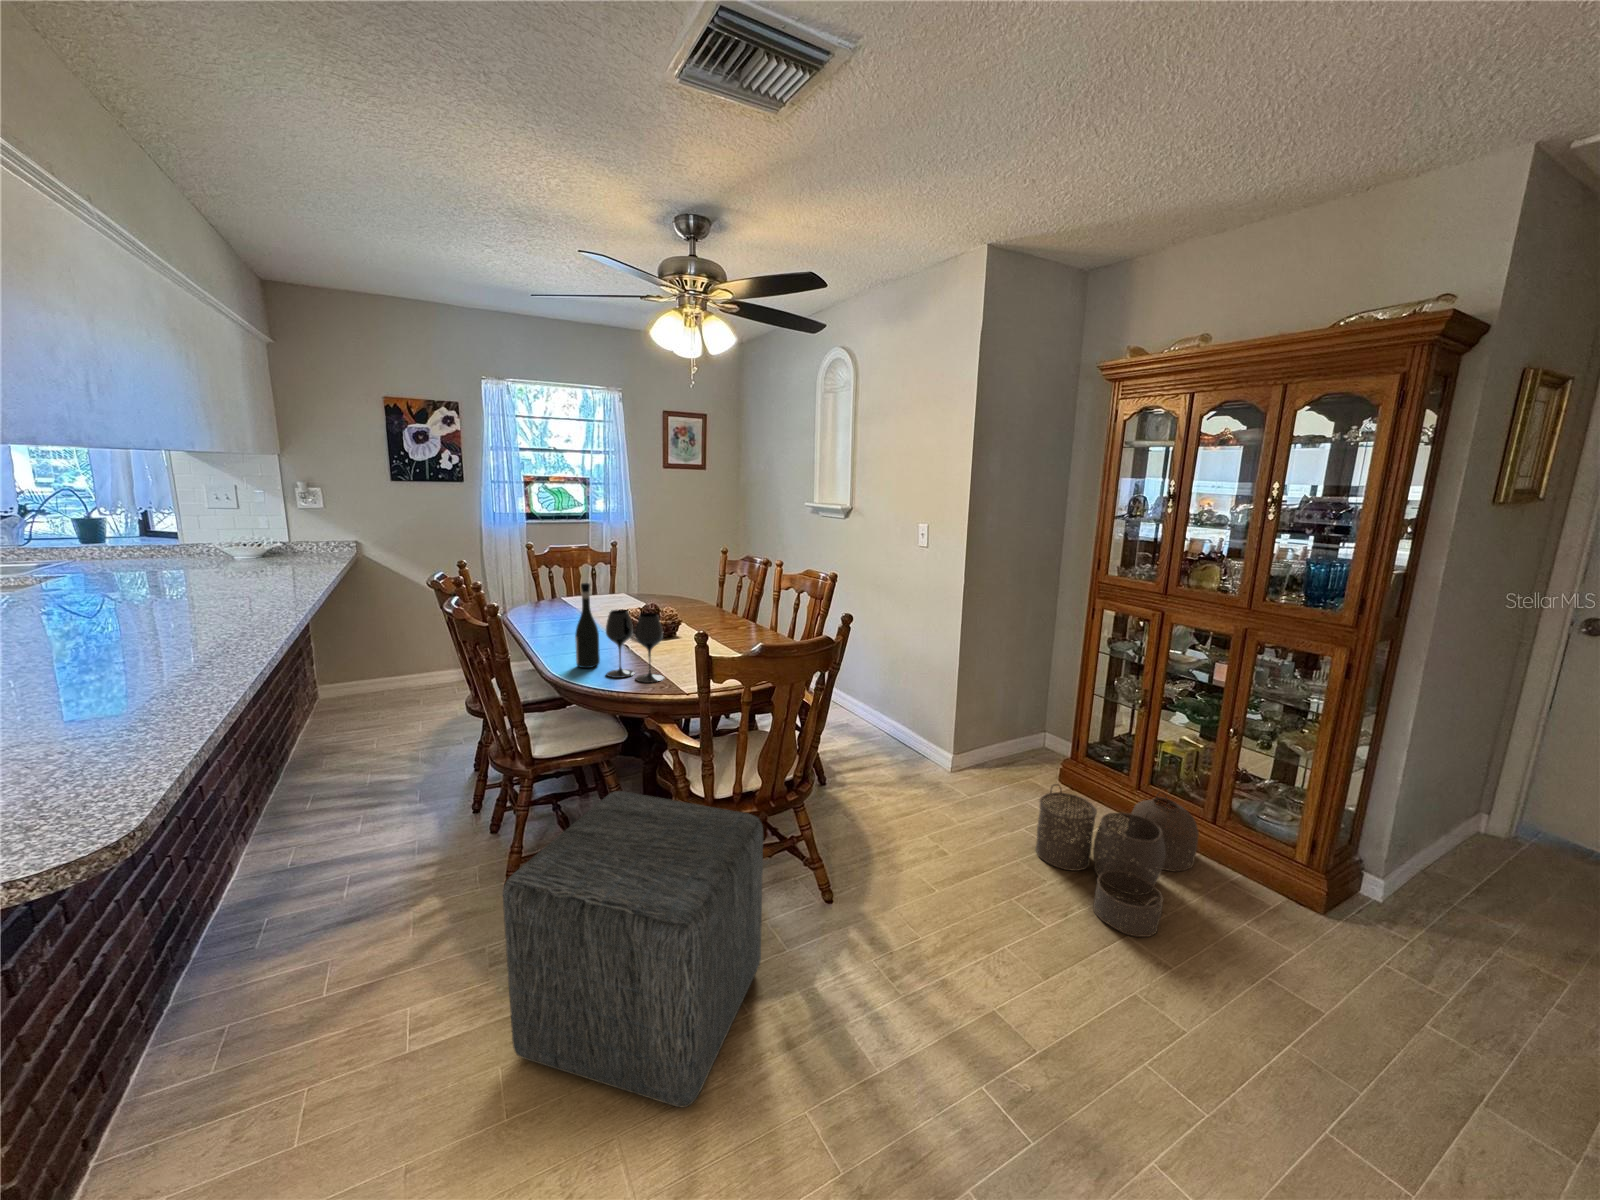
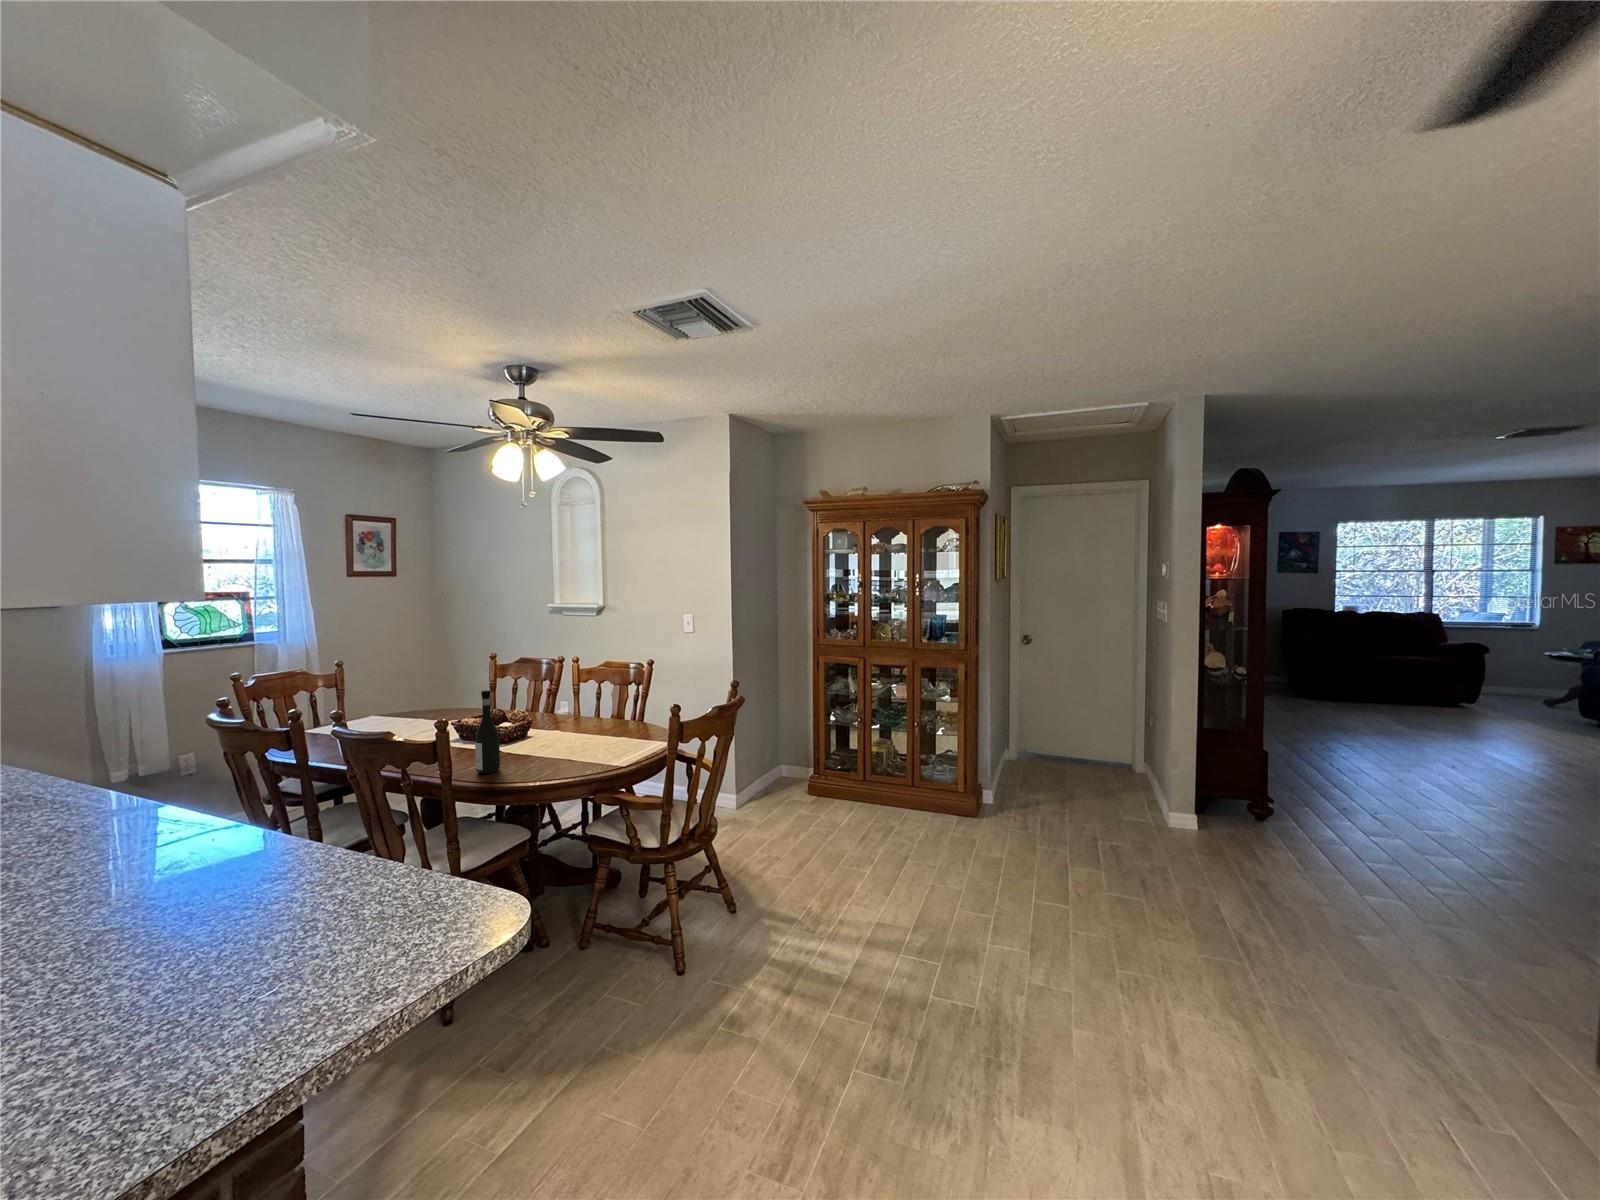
wine glass: present [606,610,664,683] -> none [520,706,581,772]
woven basket: present [1035,784,1199,937] -> none [827,774,921,860]
ottoman: present [503,791,763,1107] -> none [588,839,769,1092]

